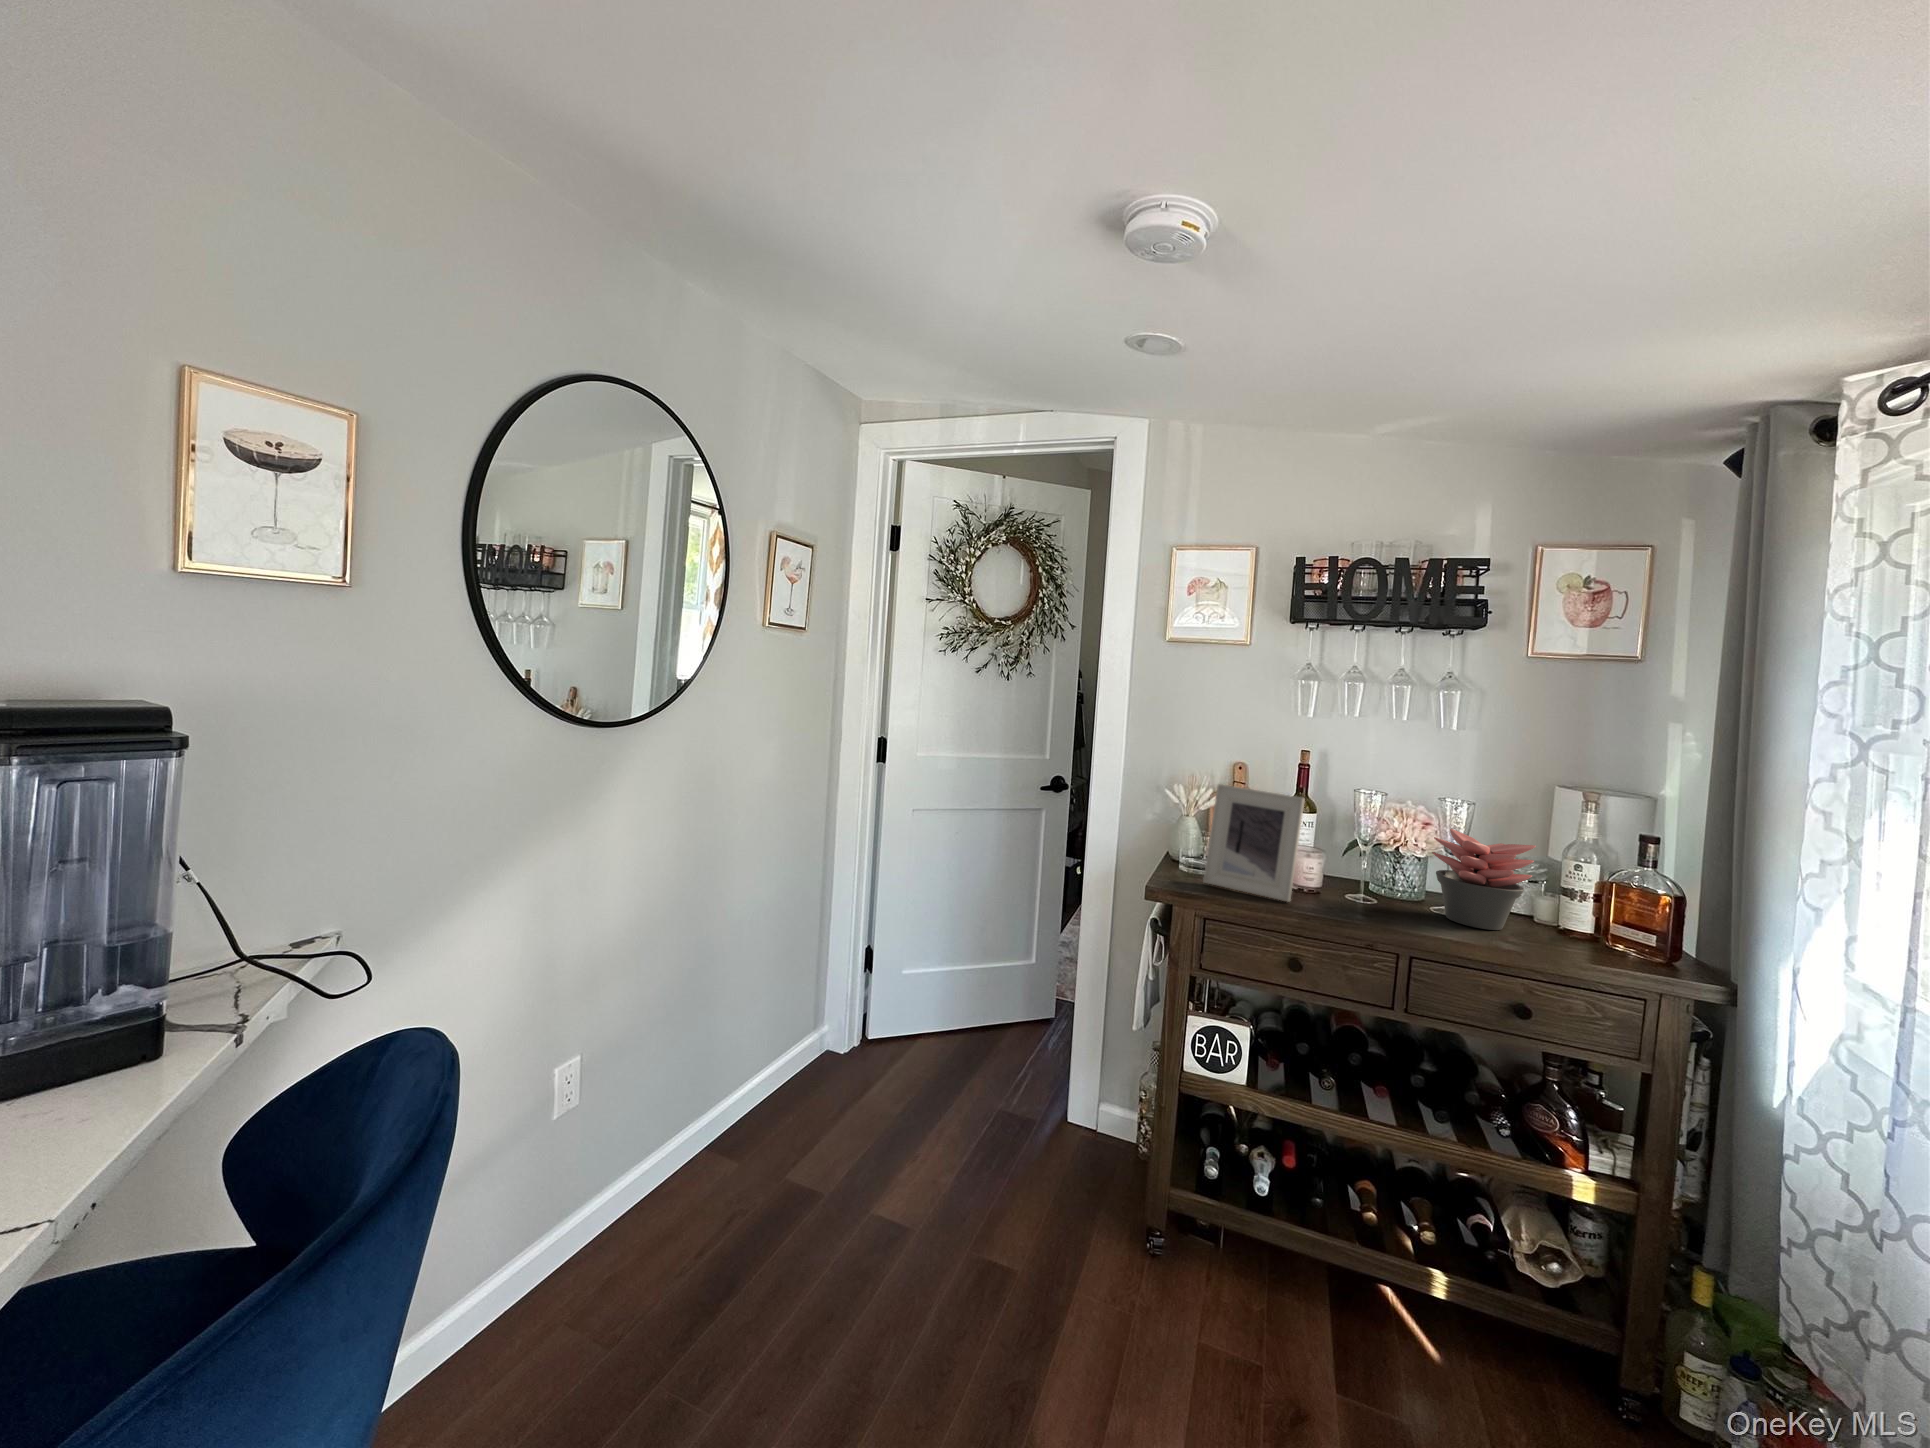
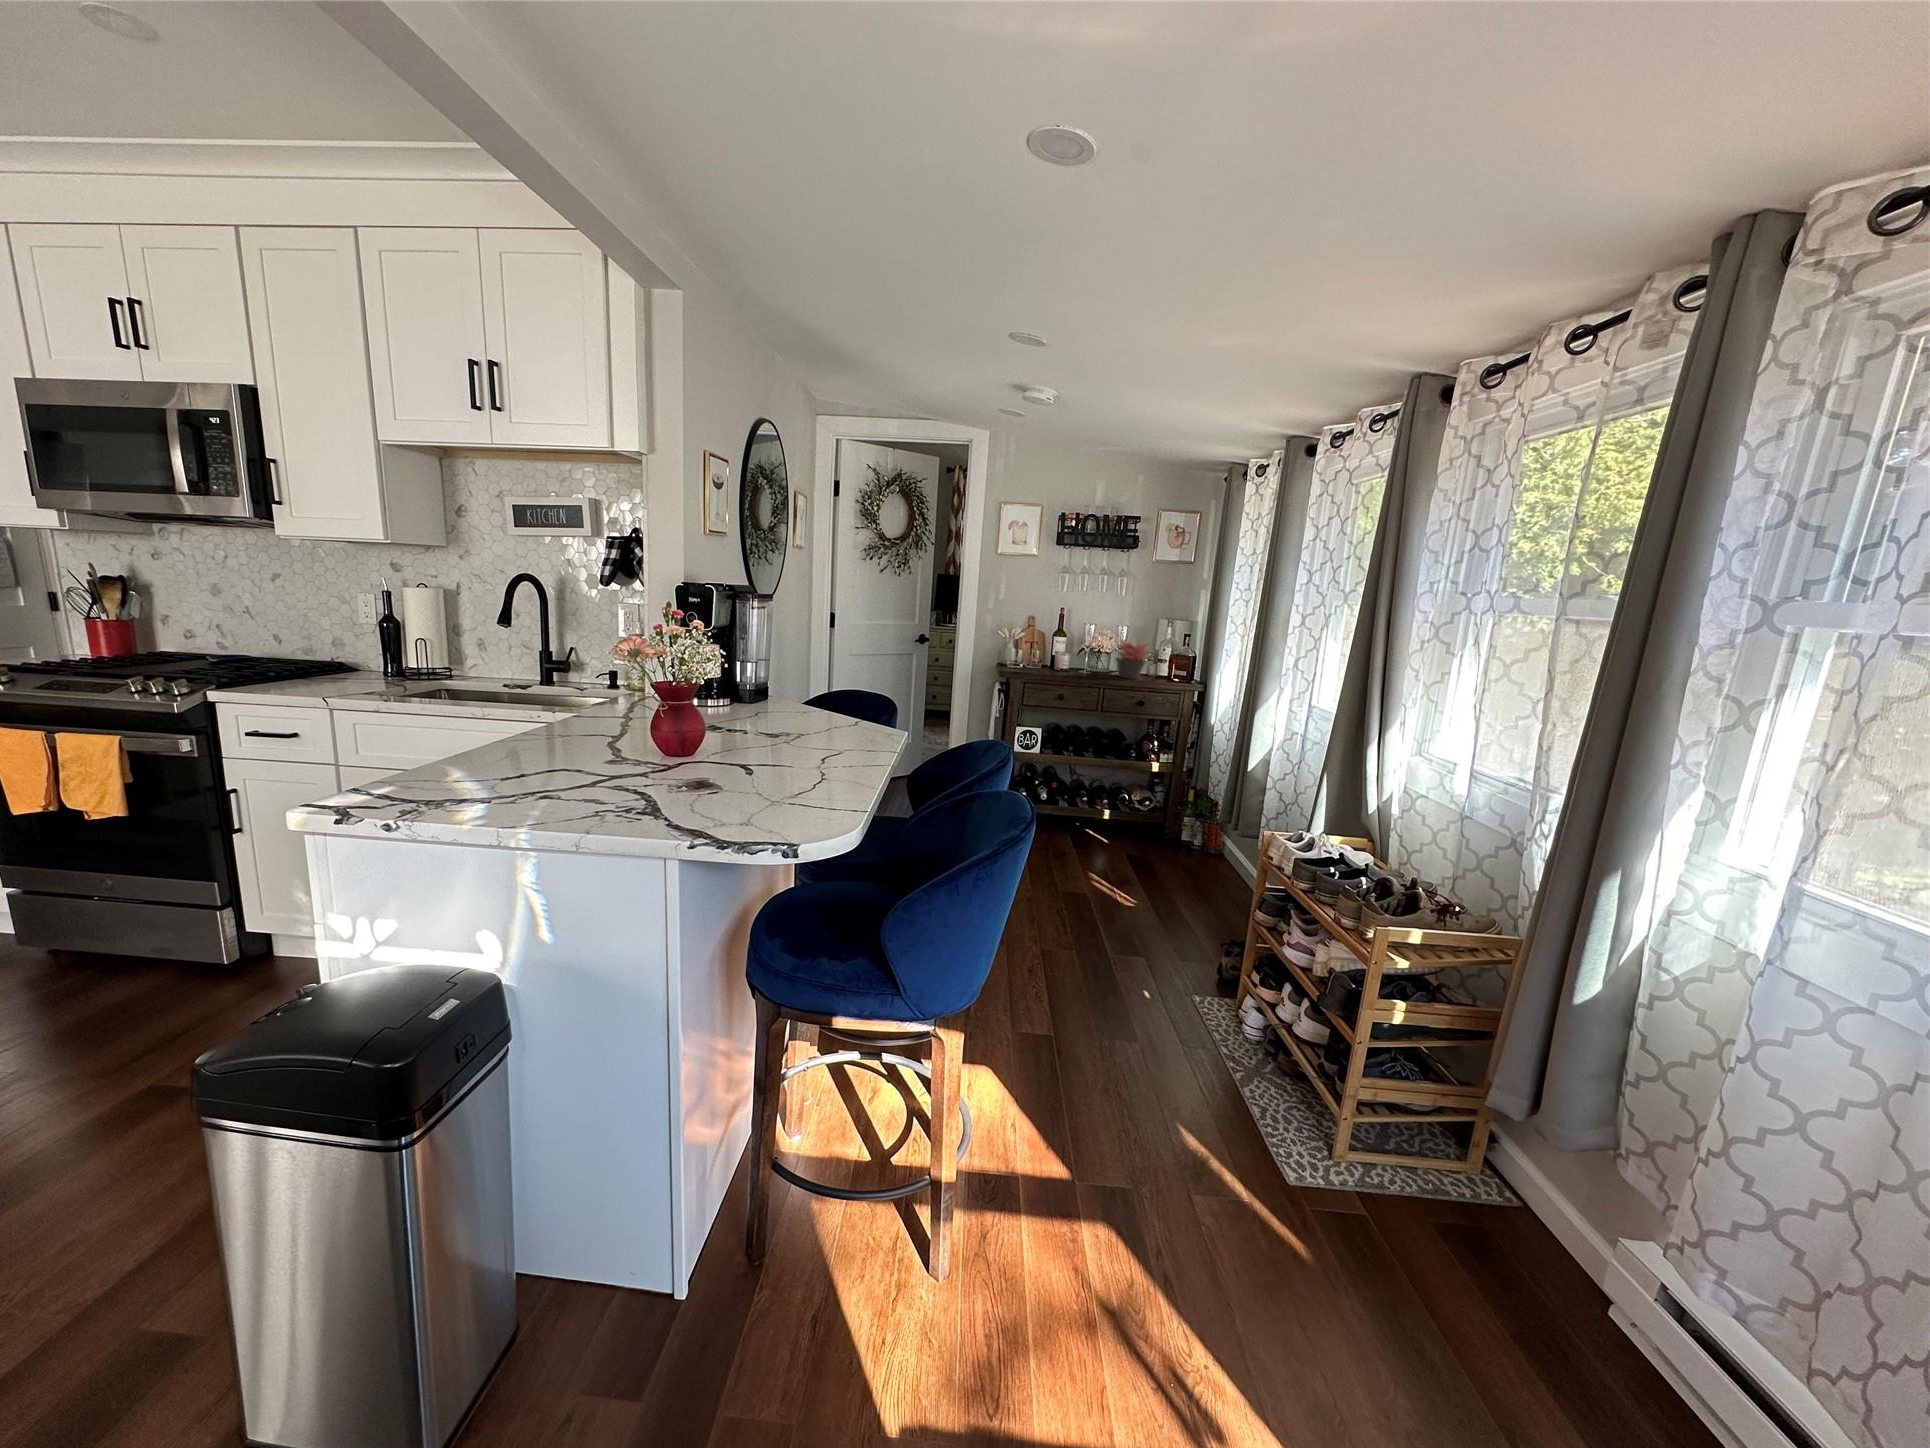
picture frame: present [1203,784,1305,902] -> none [1024,625,1068,675]

